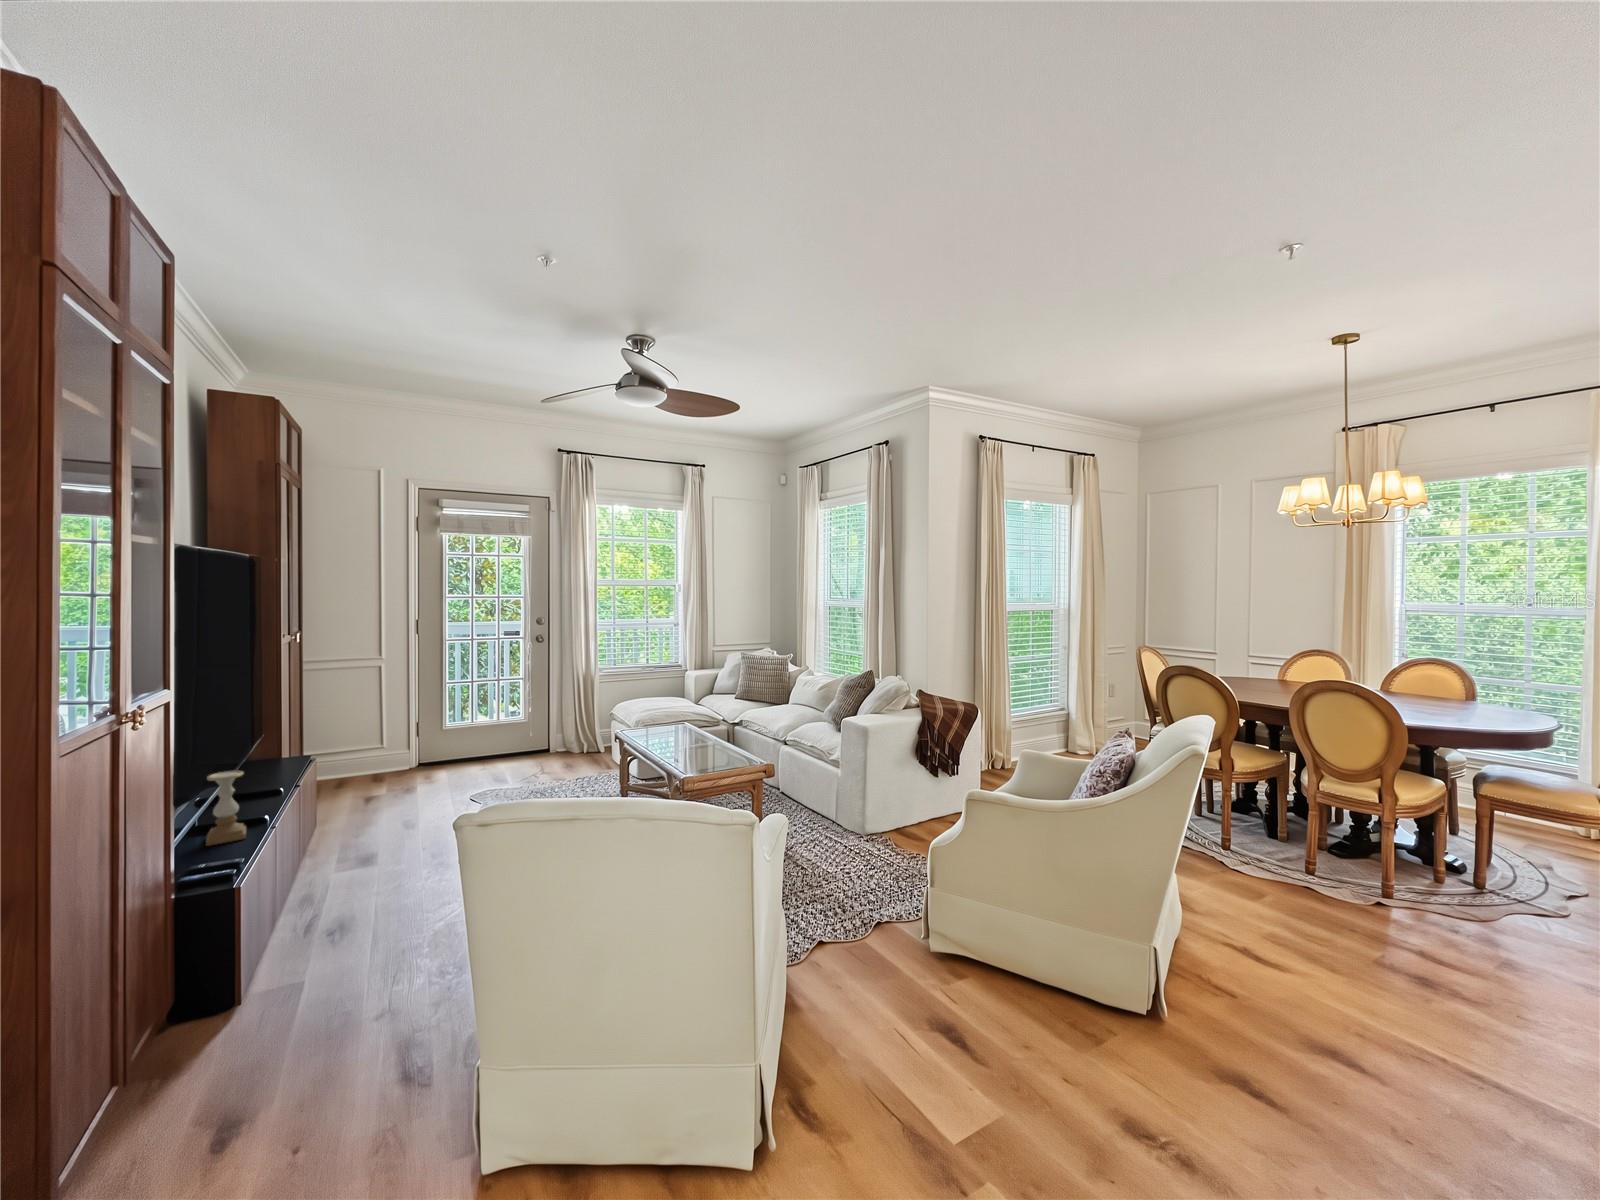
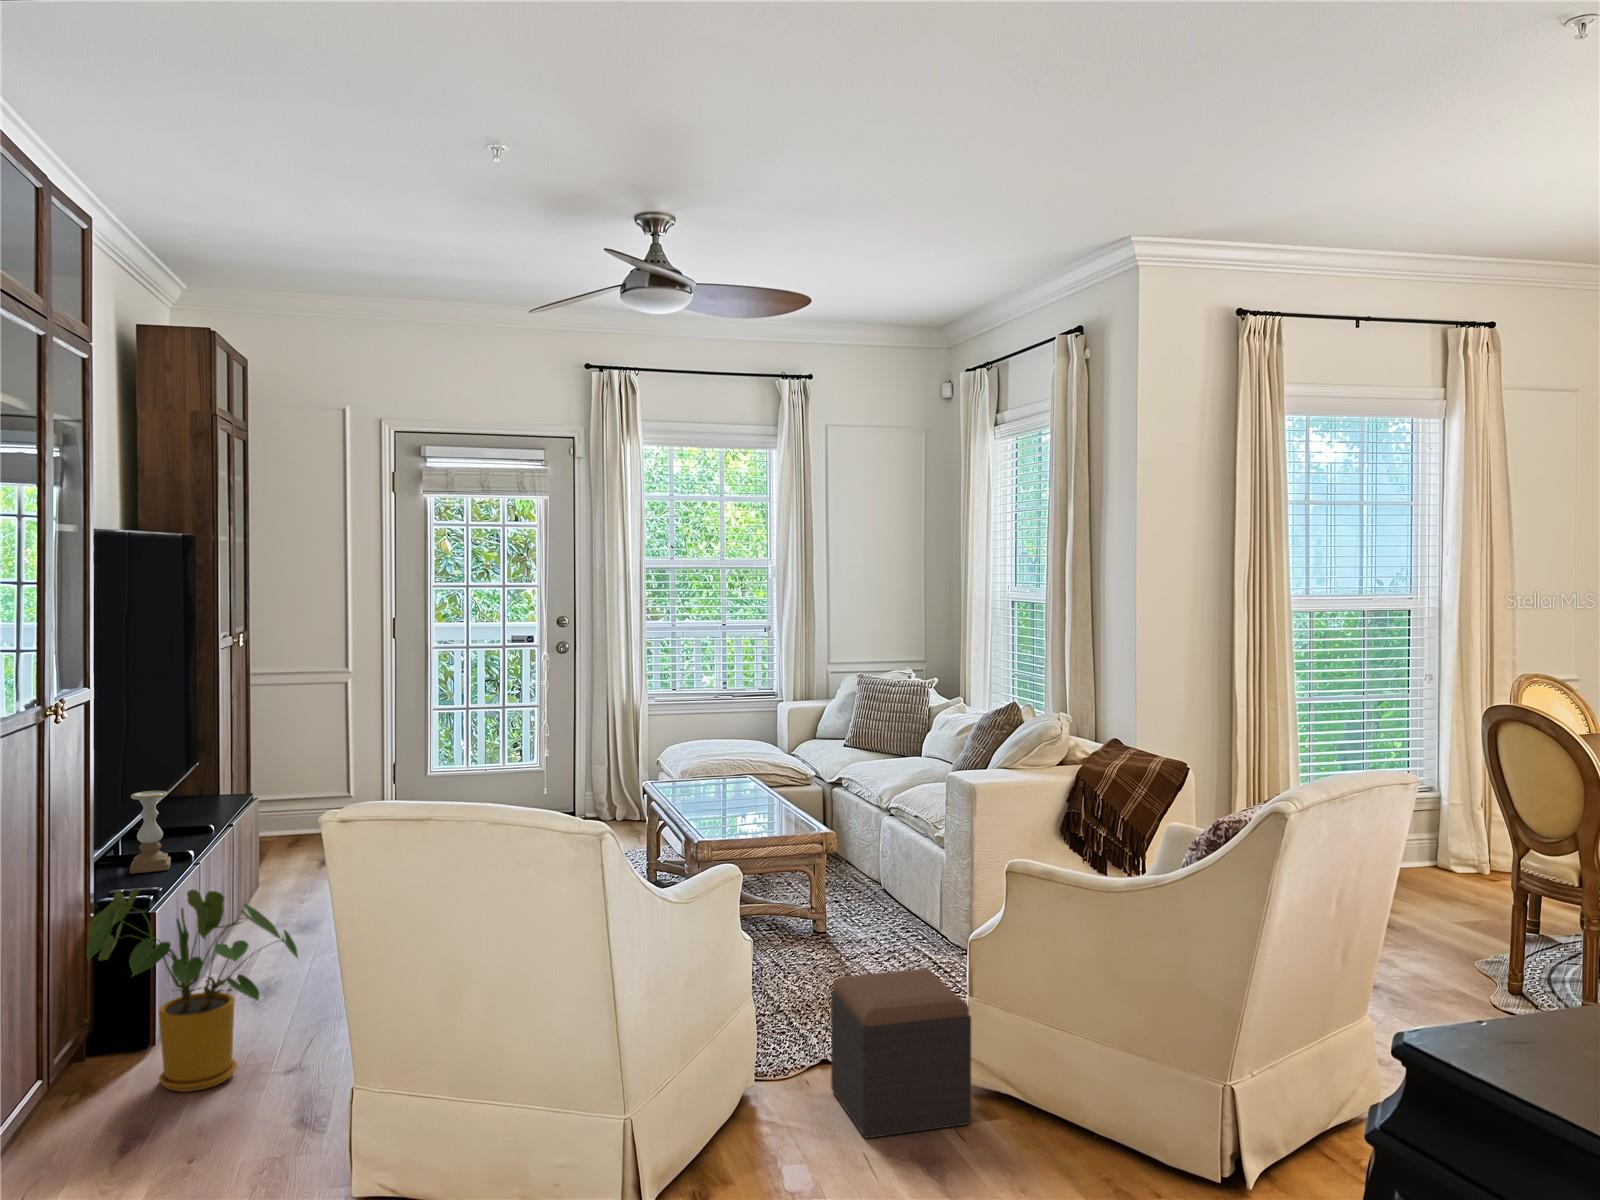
house plant: none [167,868,389,1058] -> present [87,889,298,1092]
footstool: none [838,869,951,1011] -> present [831,969,971,1138]

